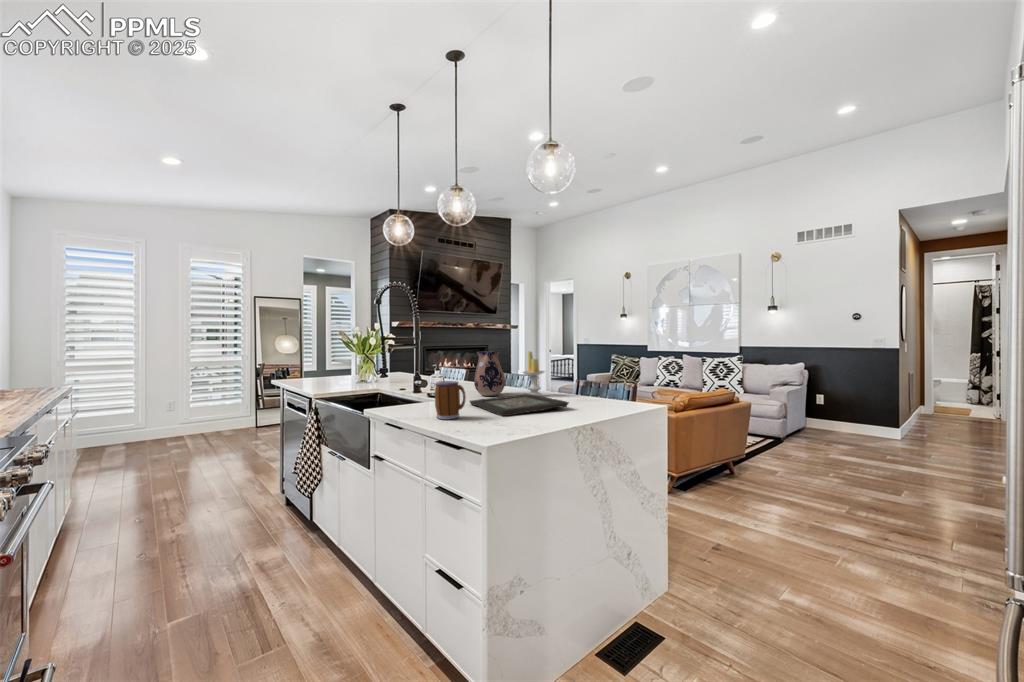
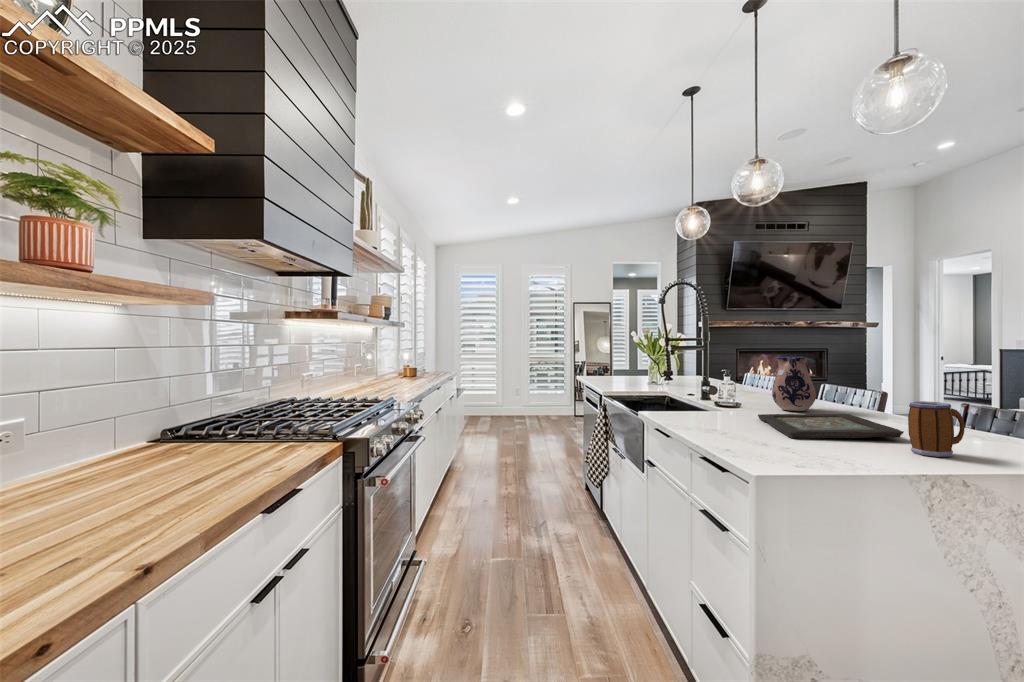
candle: present [523,351,545,396] -> none [840,358,878,418]
mug: present [435,381,466,419] -> present [908,401,965,457]

